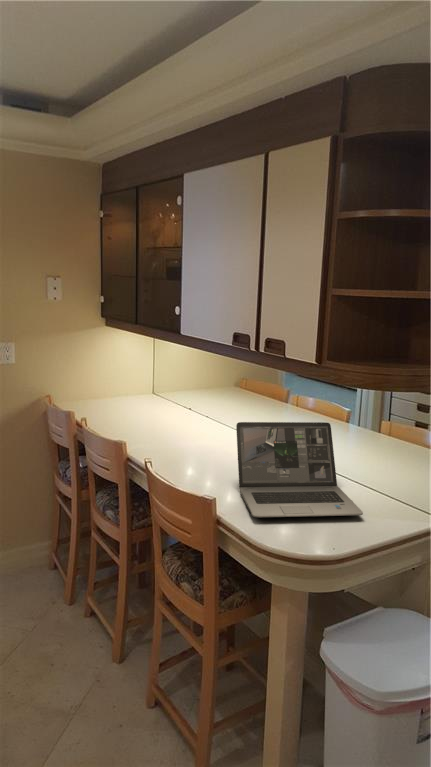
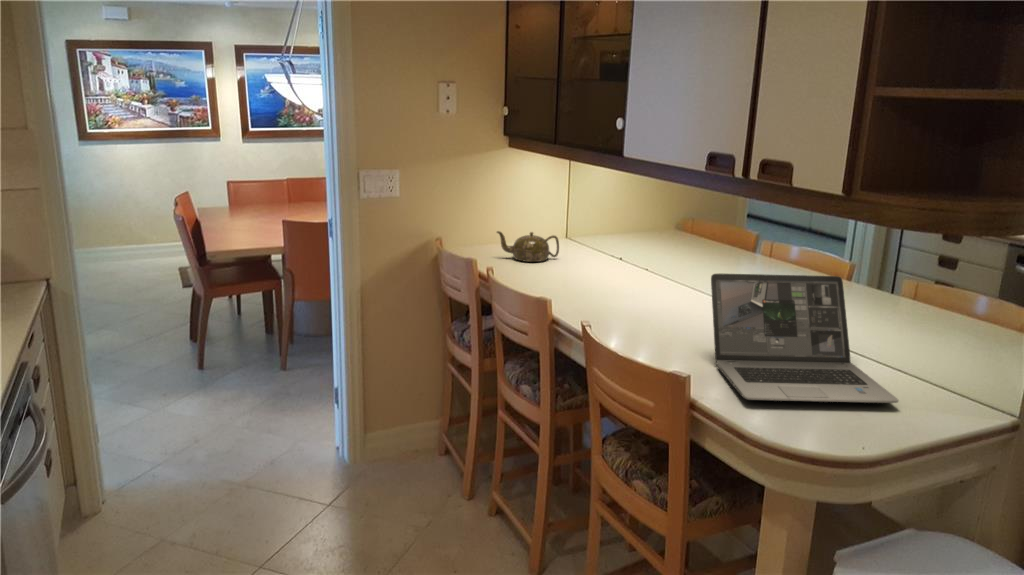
teapot: none [93,391,142,414] -> present [497,231,559,262]

